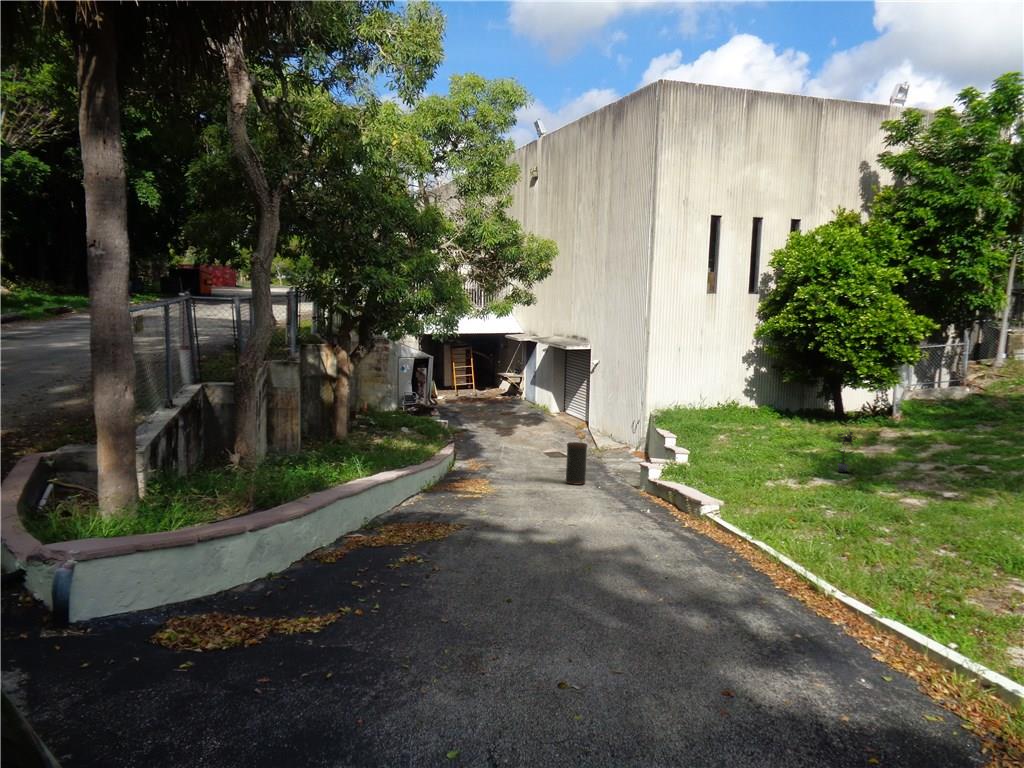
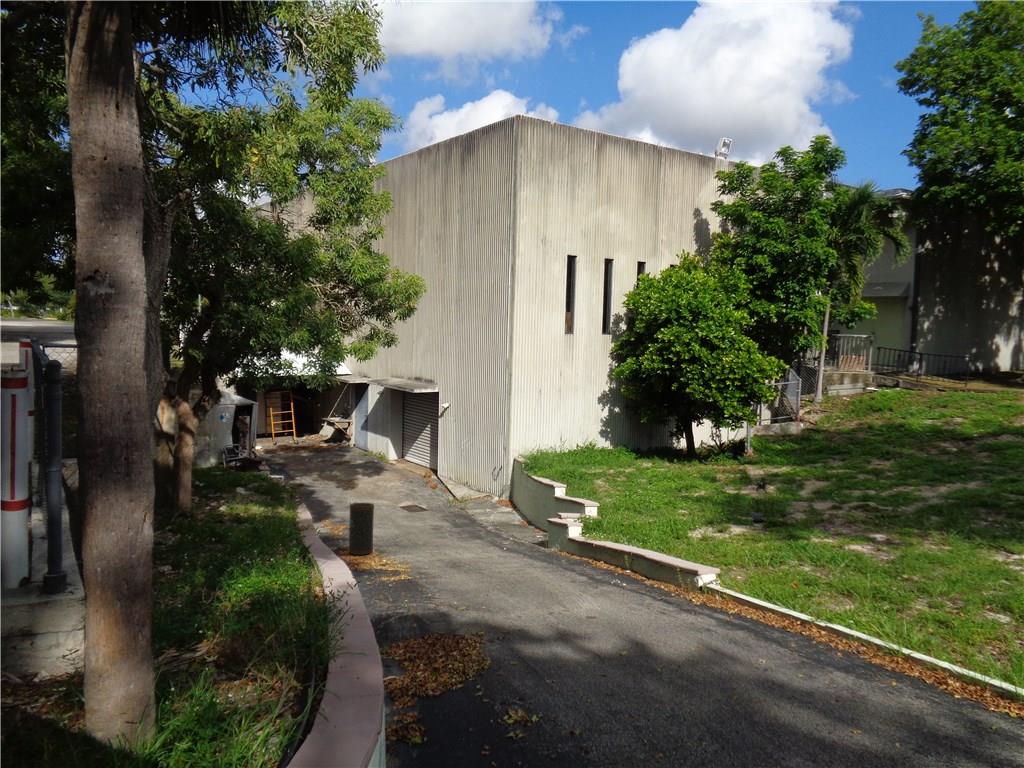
trash can: present [566,442,587,485] -> present [348,503,374,555]

